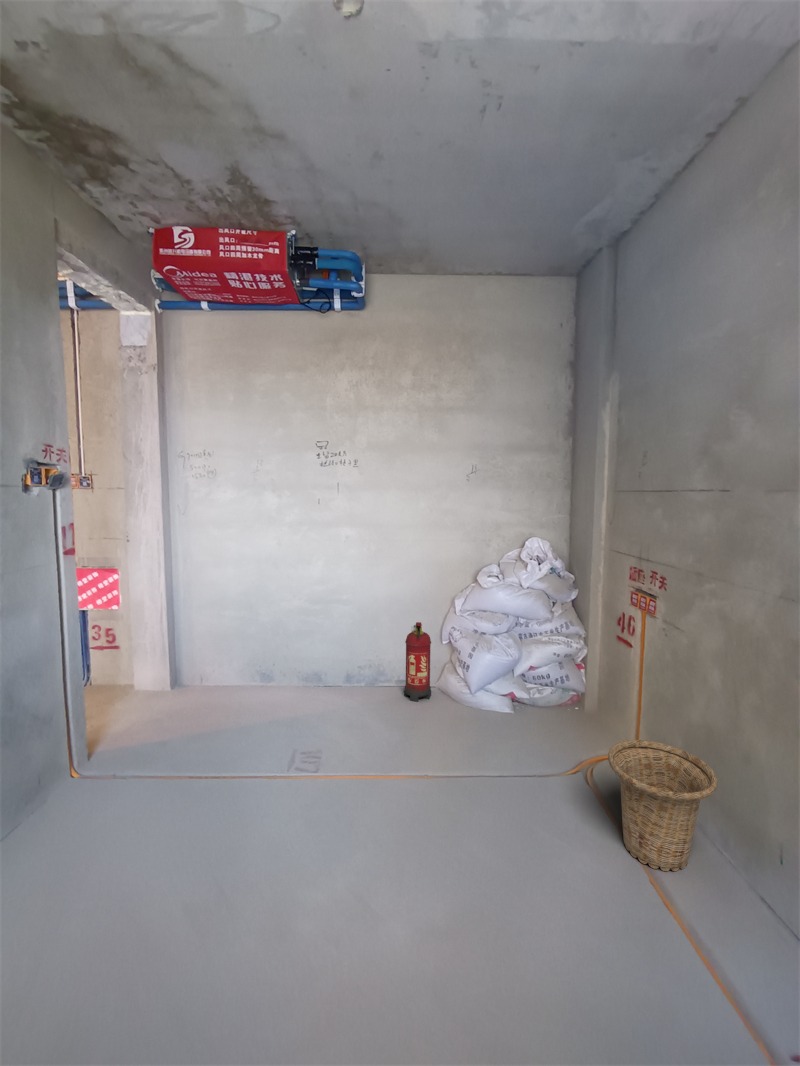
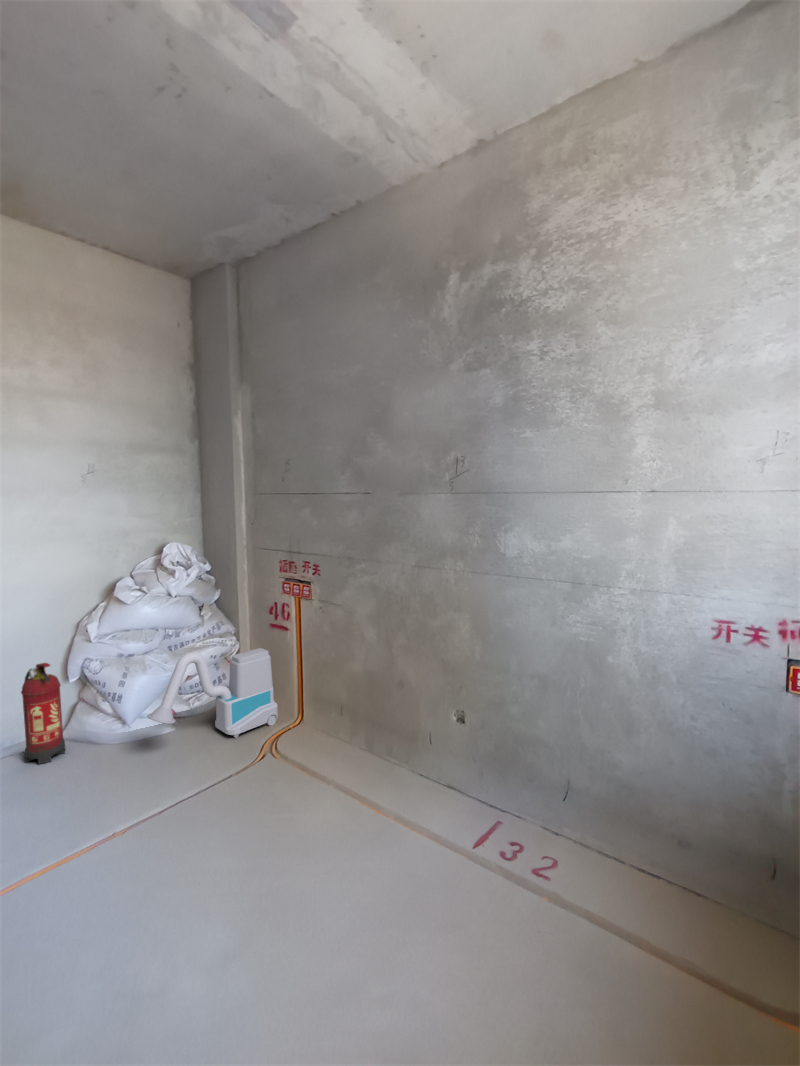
vacuum cleaner: none [480,643,613,745] -> present [147,648,278,738]
basket: present [608,740,717,871] -> none [307,698,385,797]

